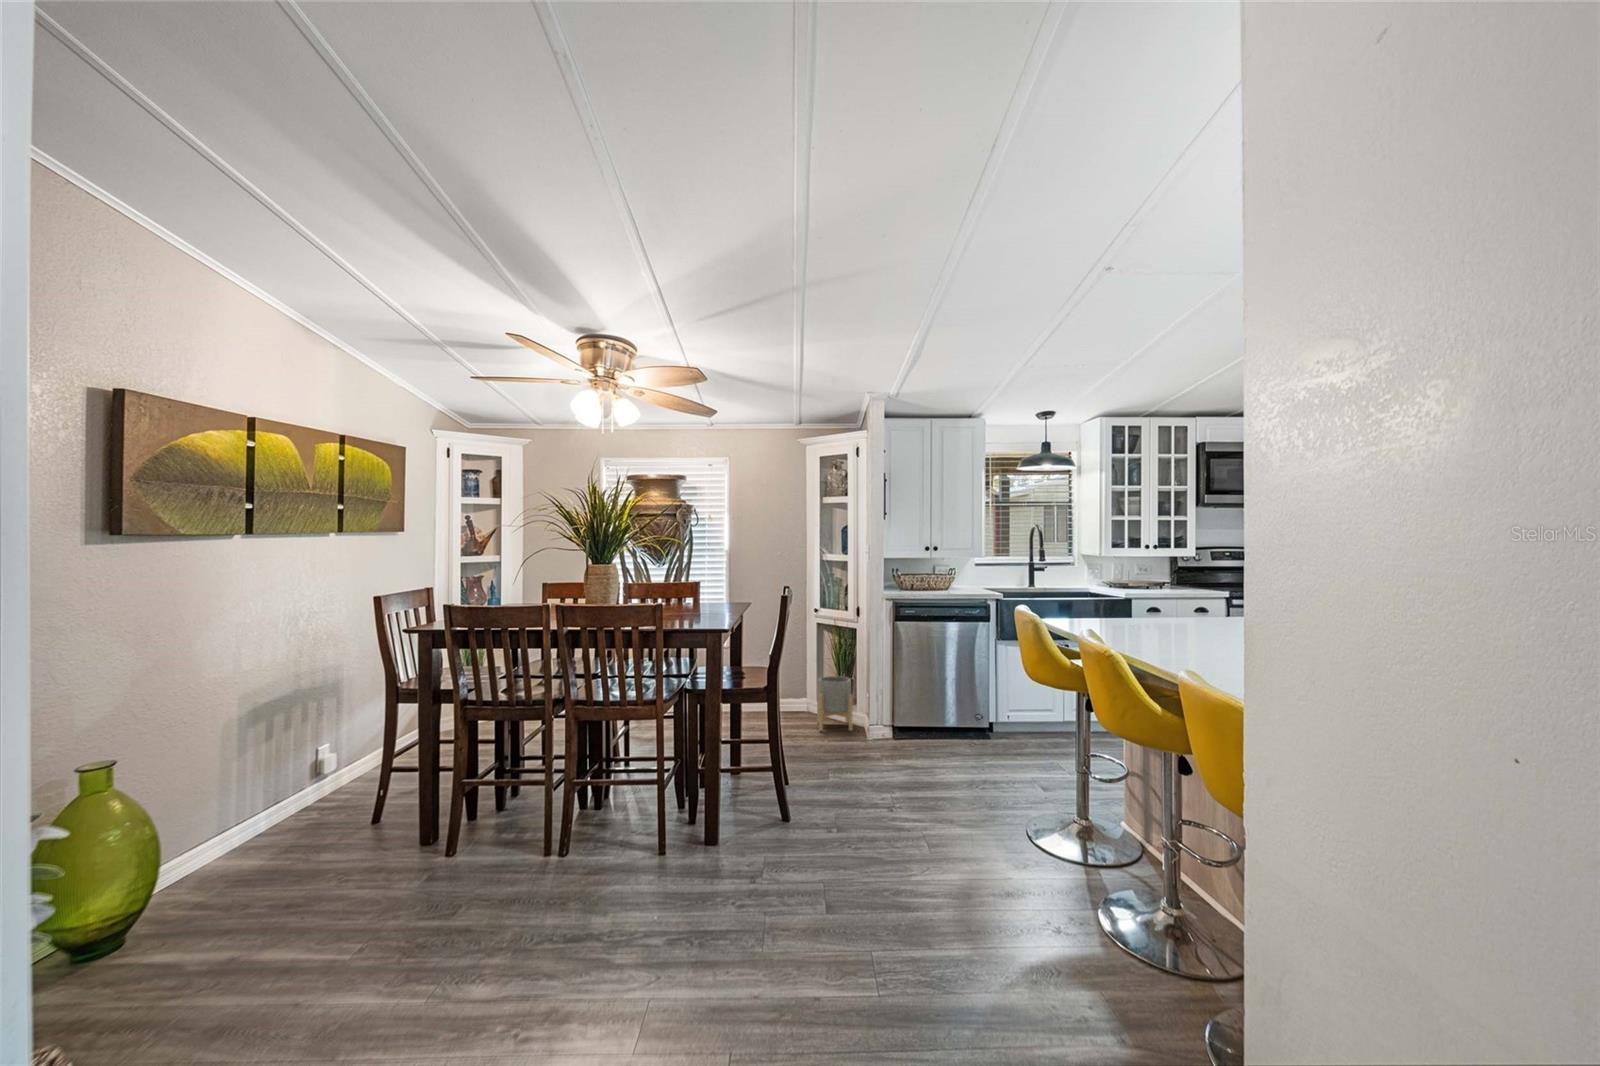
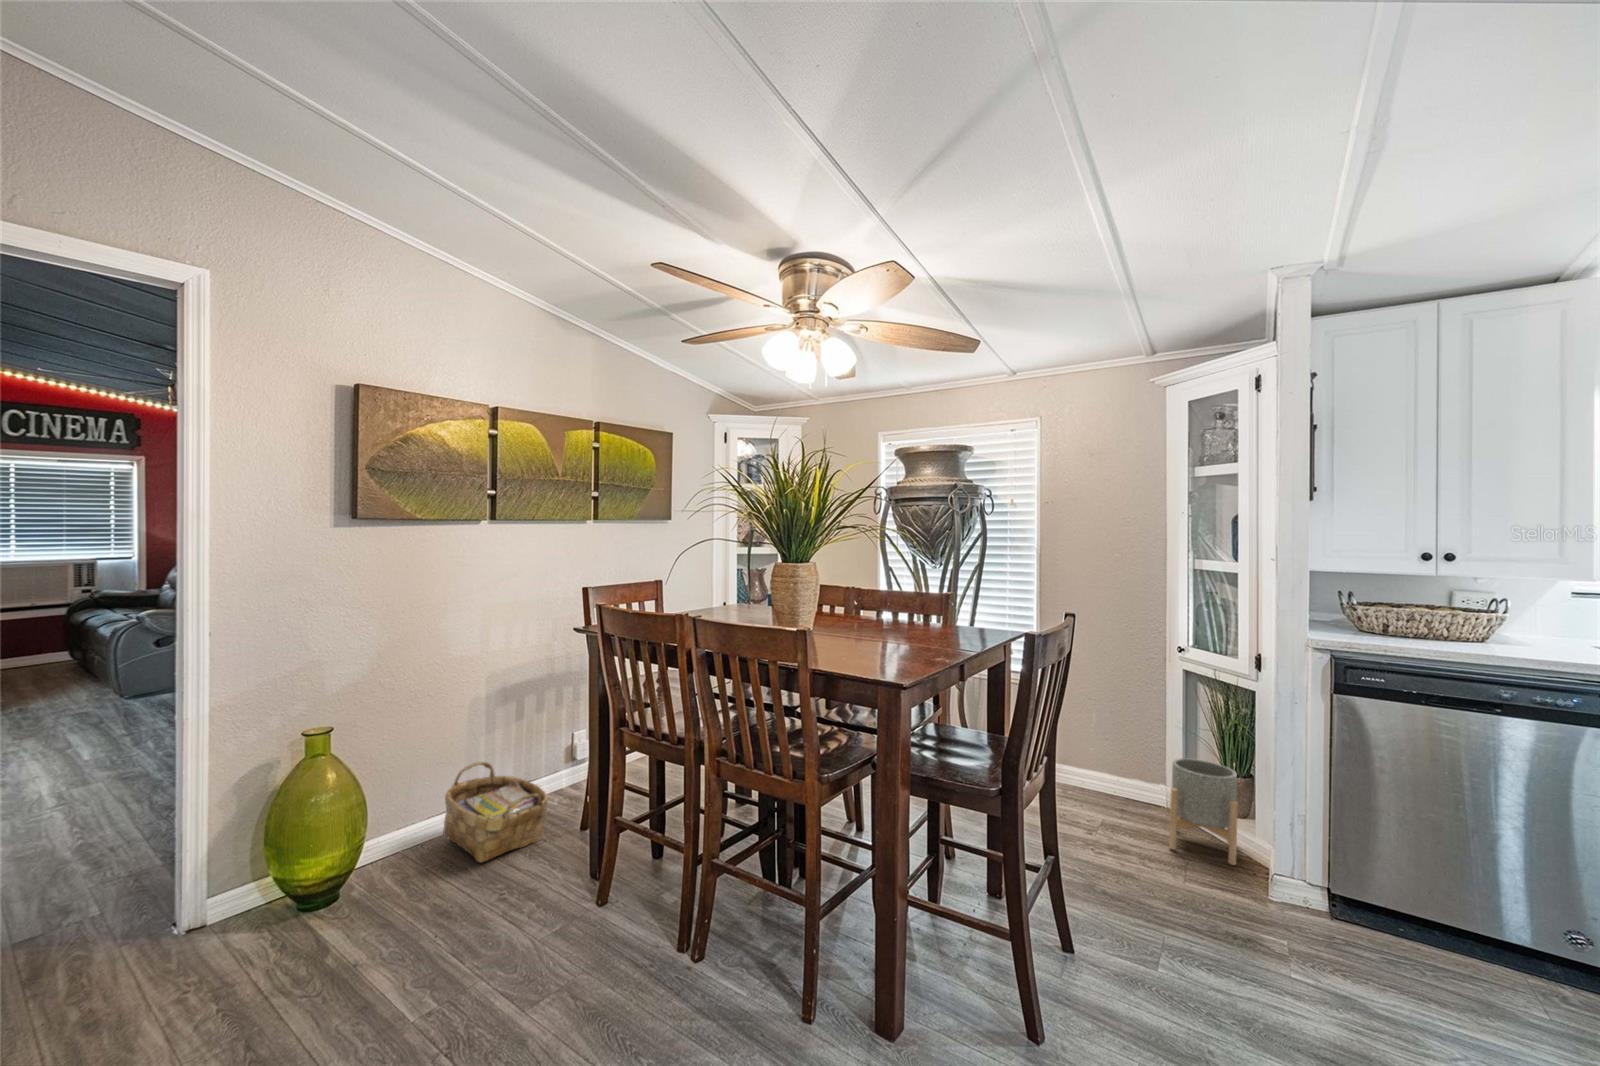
woven basket: none [213,782,345,869] -> present [443,762,548,862]

